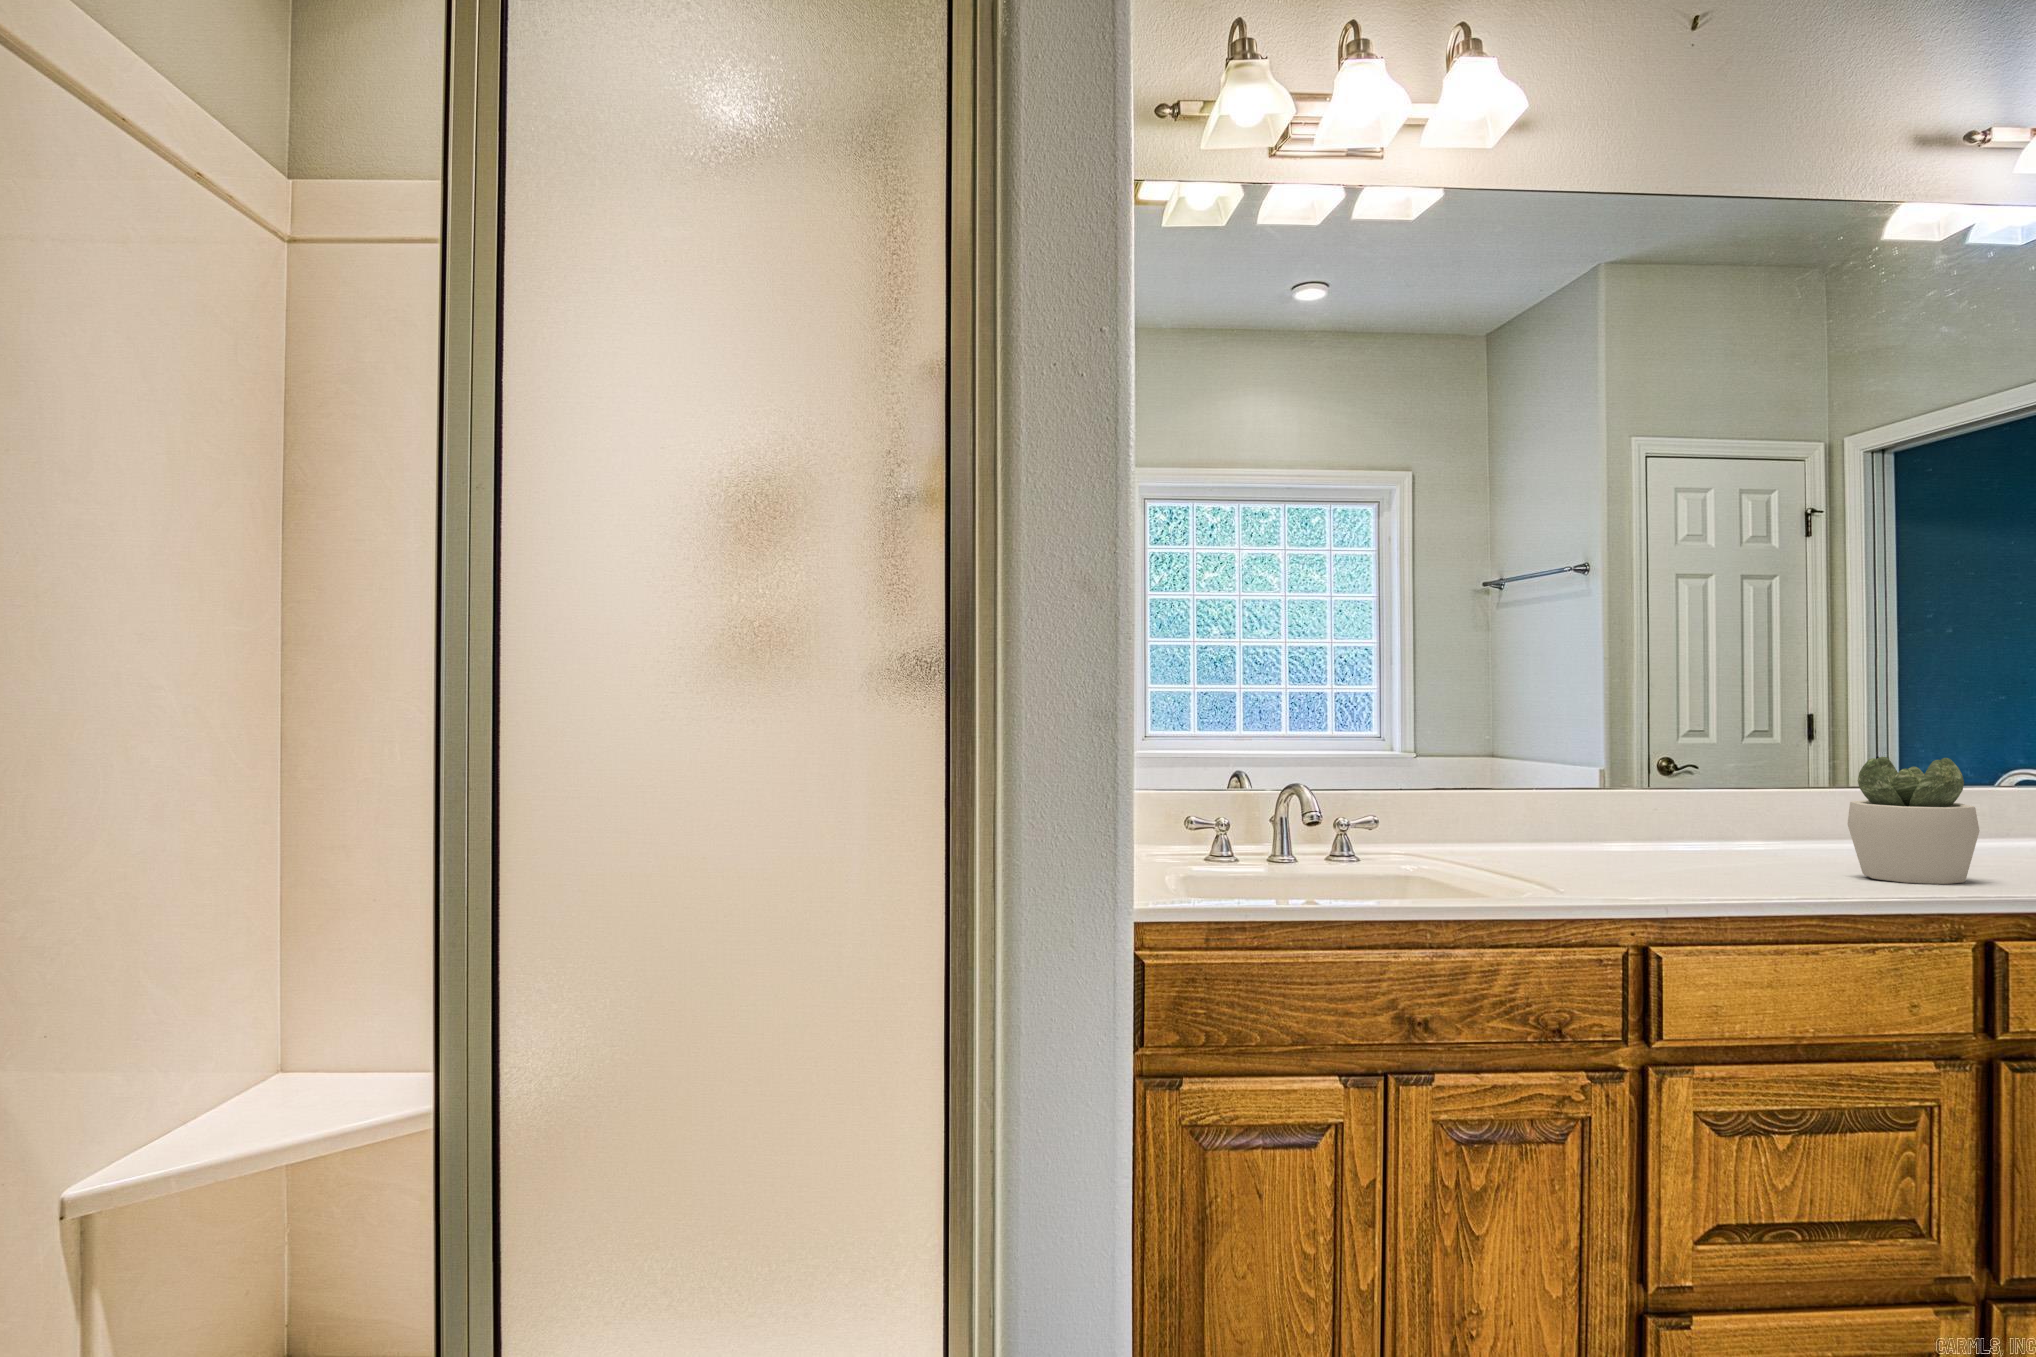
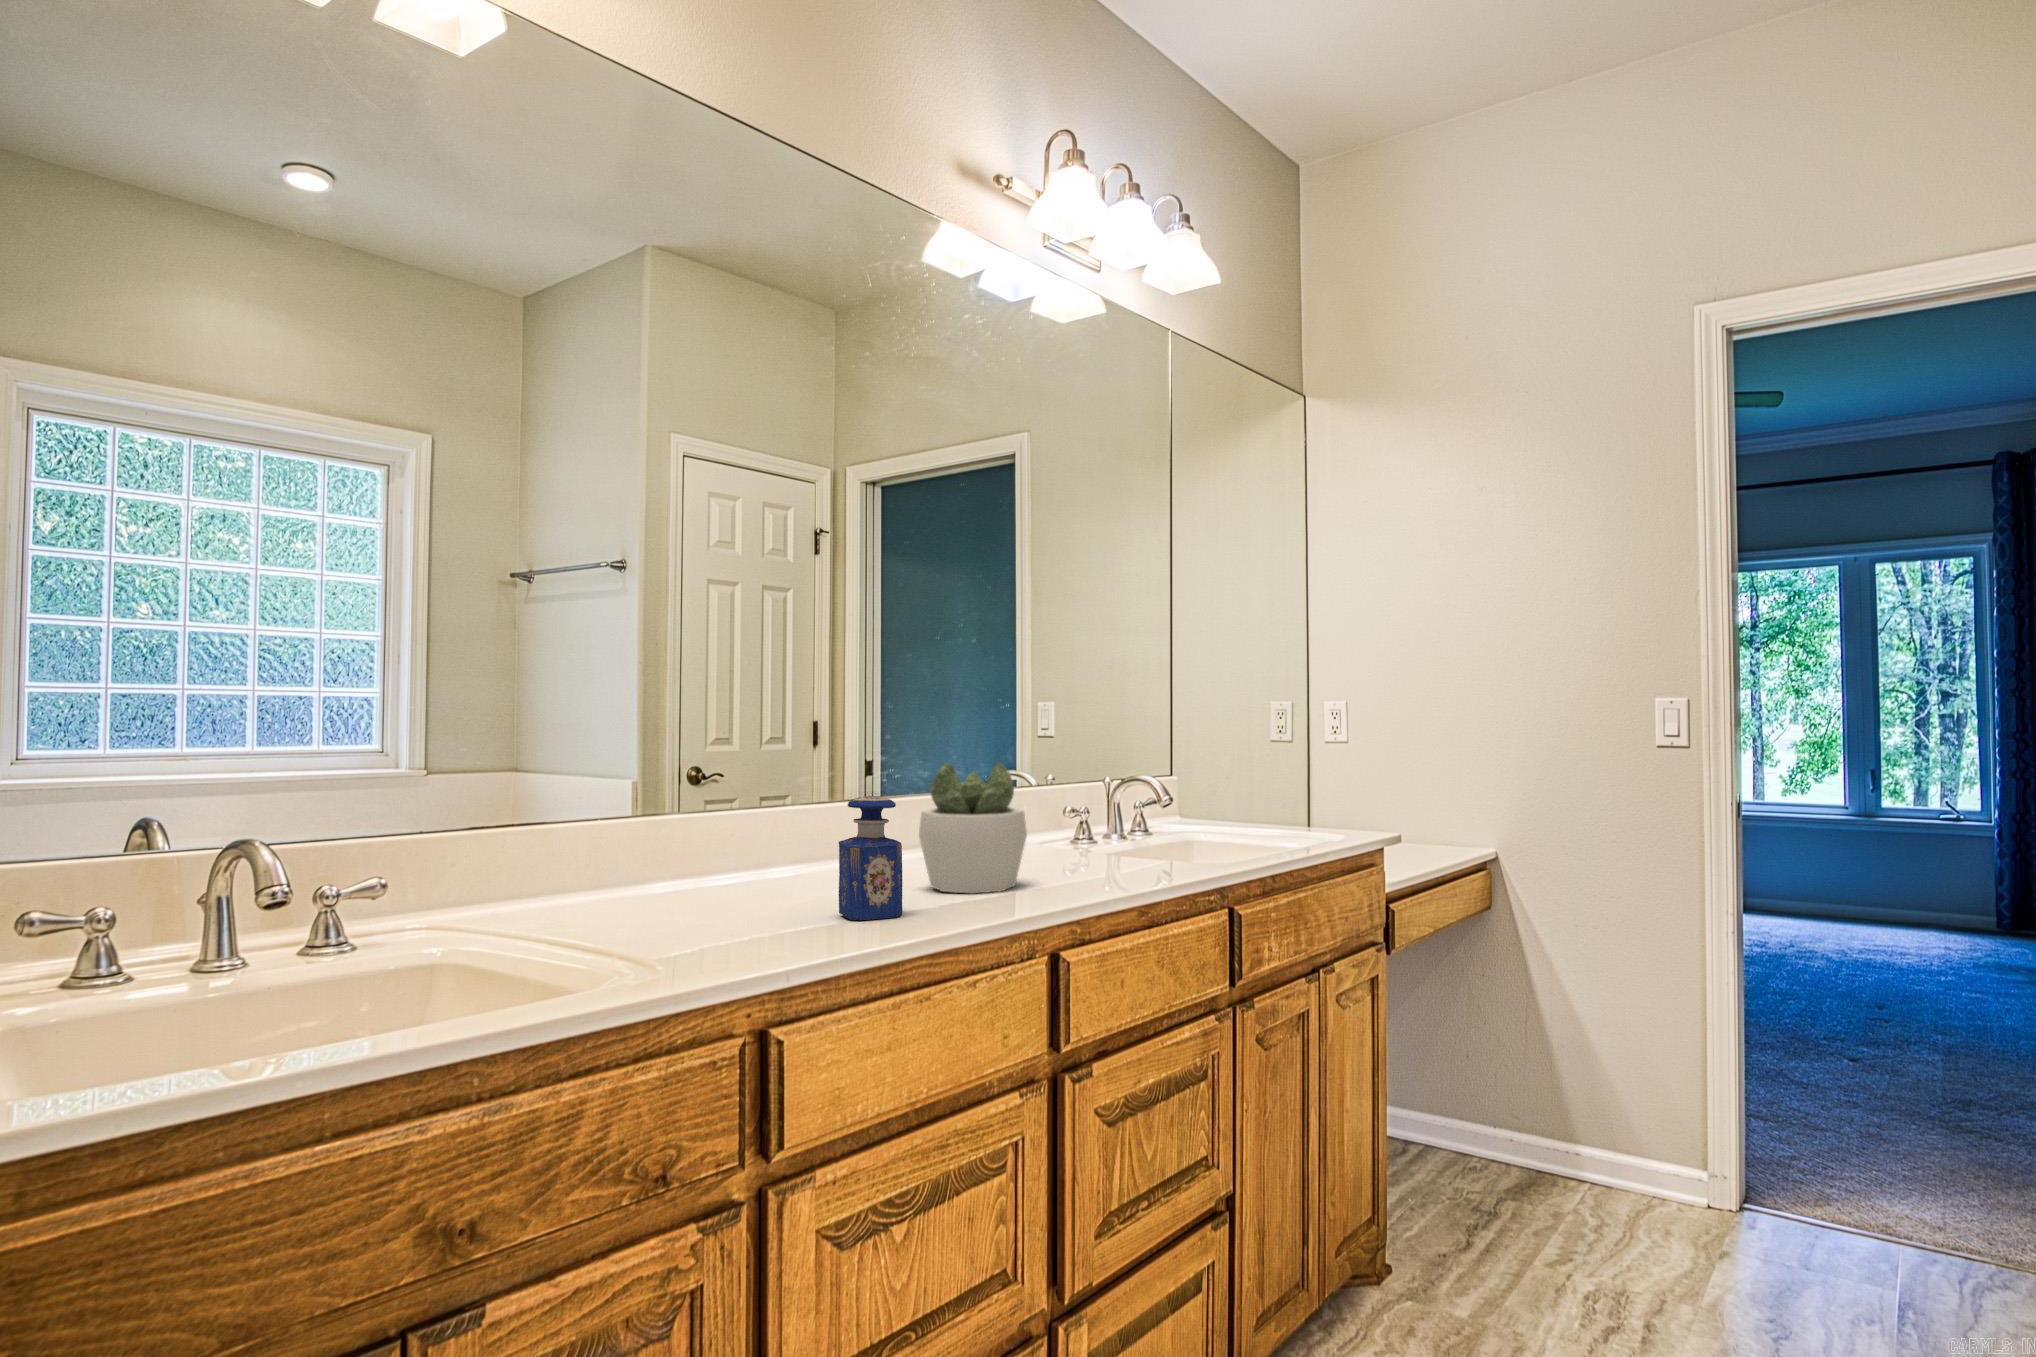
perfume bottle: none [1744,780,1809,888] -> present [839,796,902,920]

